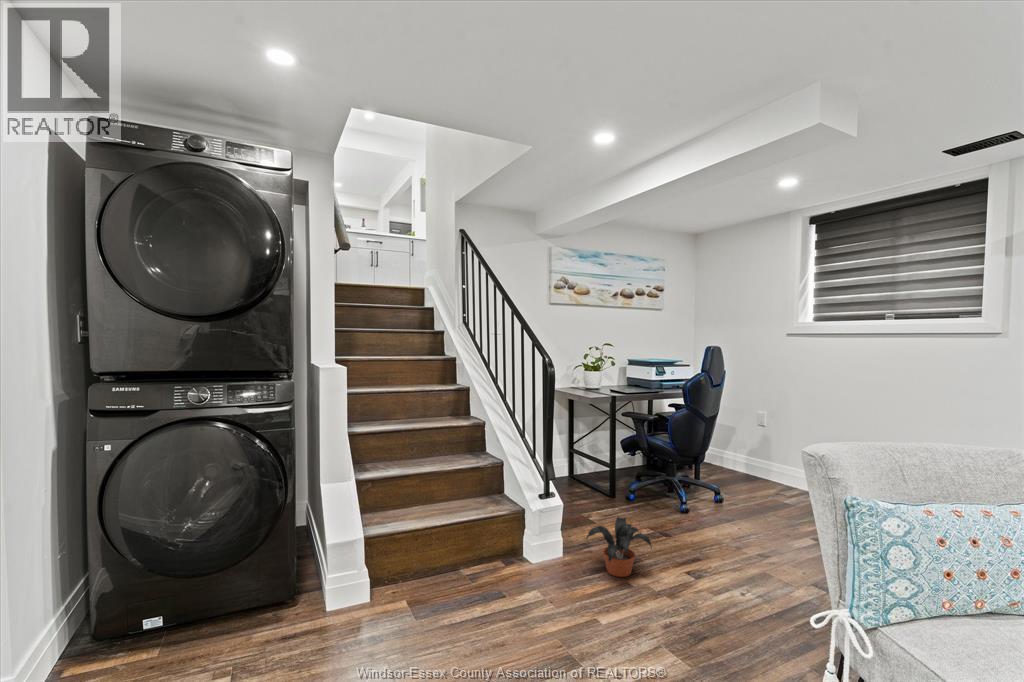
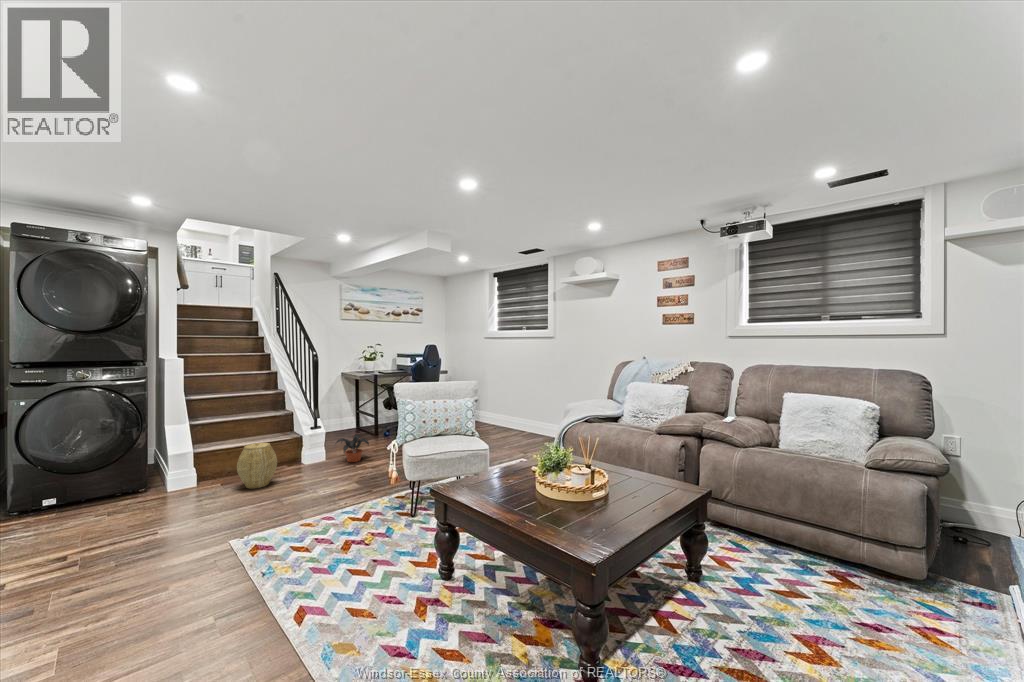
woven basket: none [437,539,506,640] -> present [237,443,277,489]

